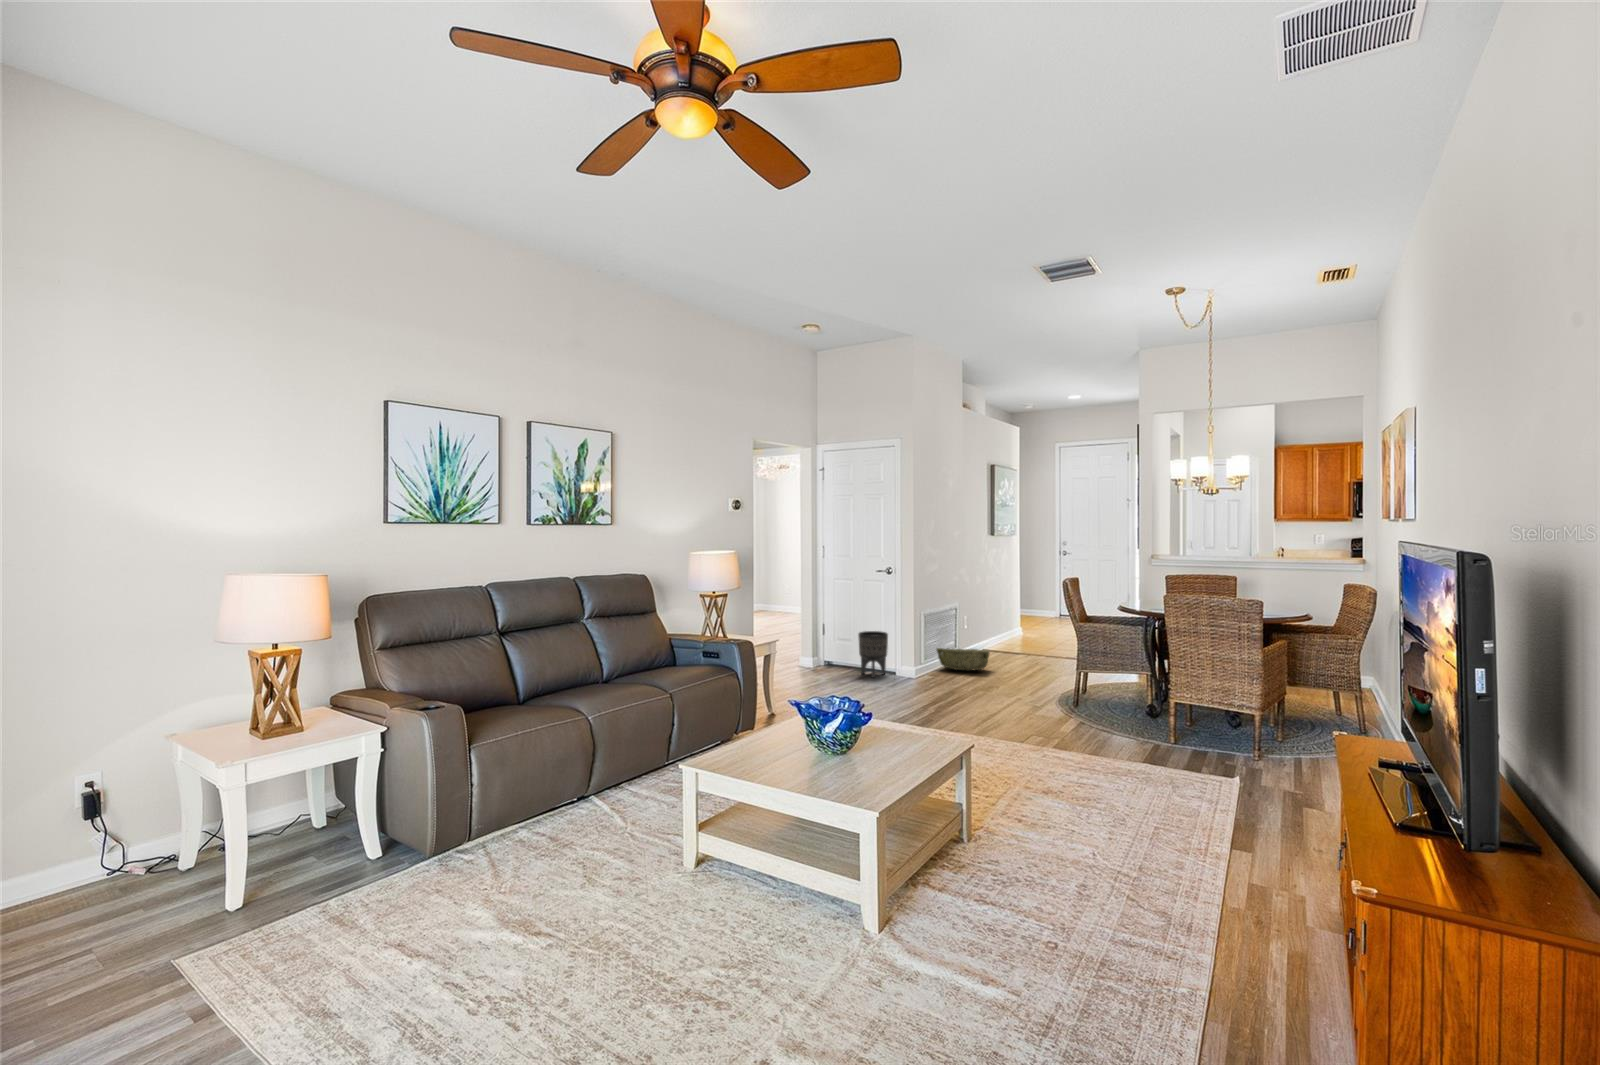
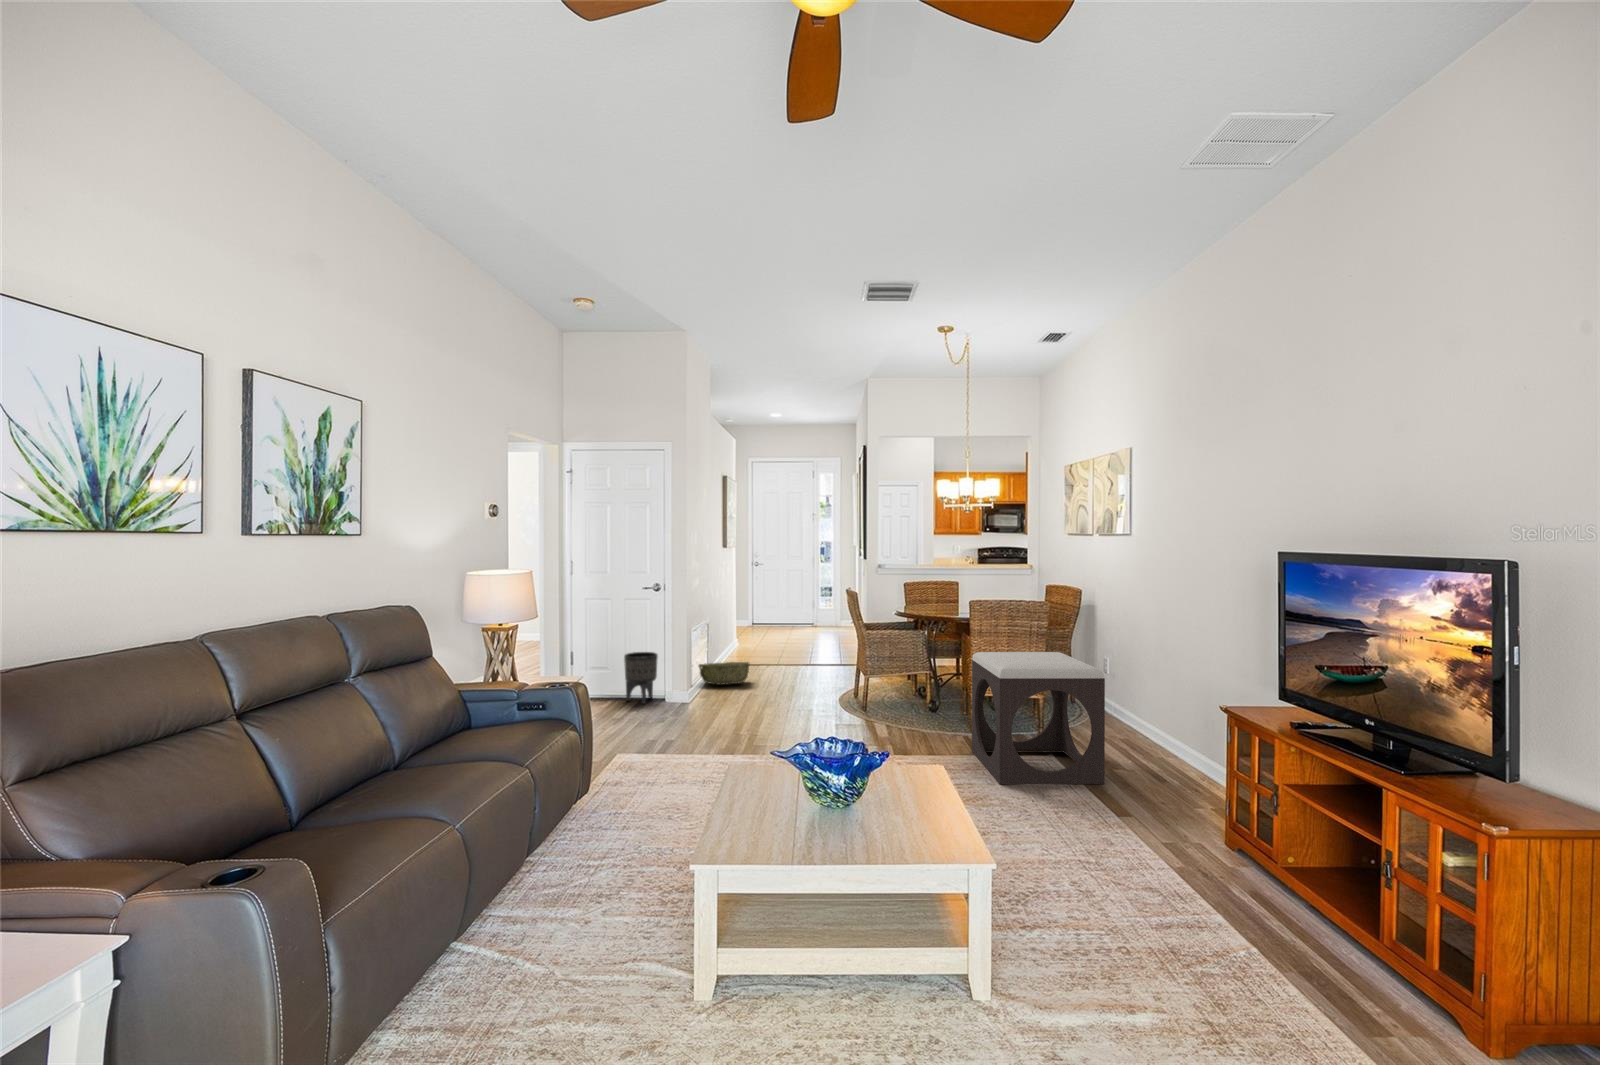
footstool: none [1133,651,1269,813] -> present [972,652,1105,784]

